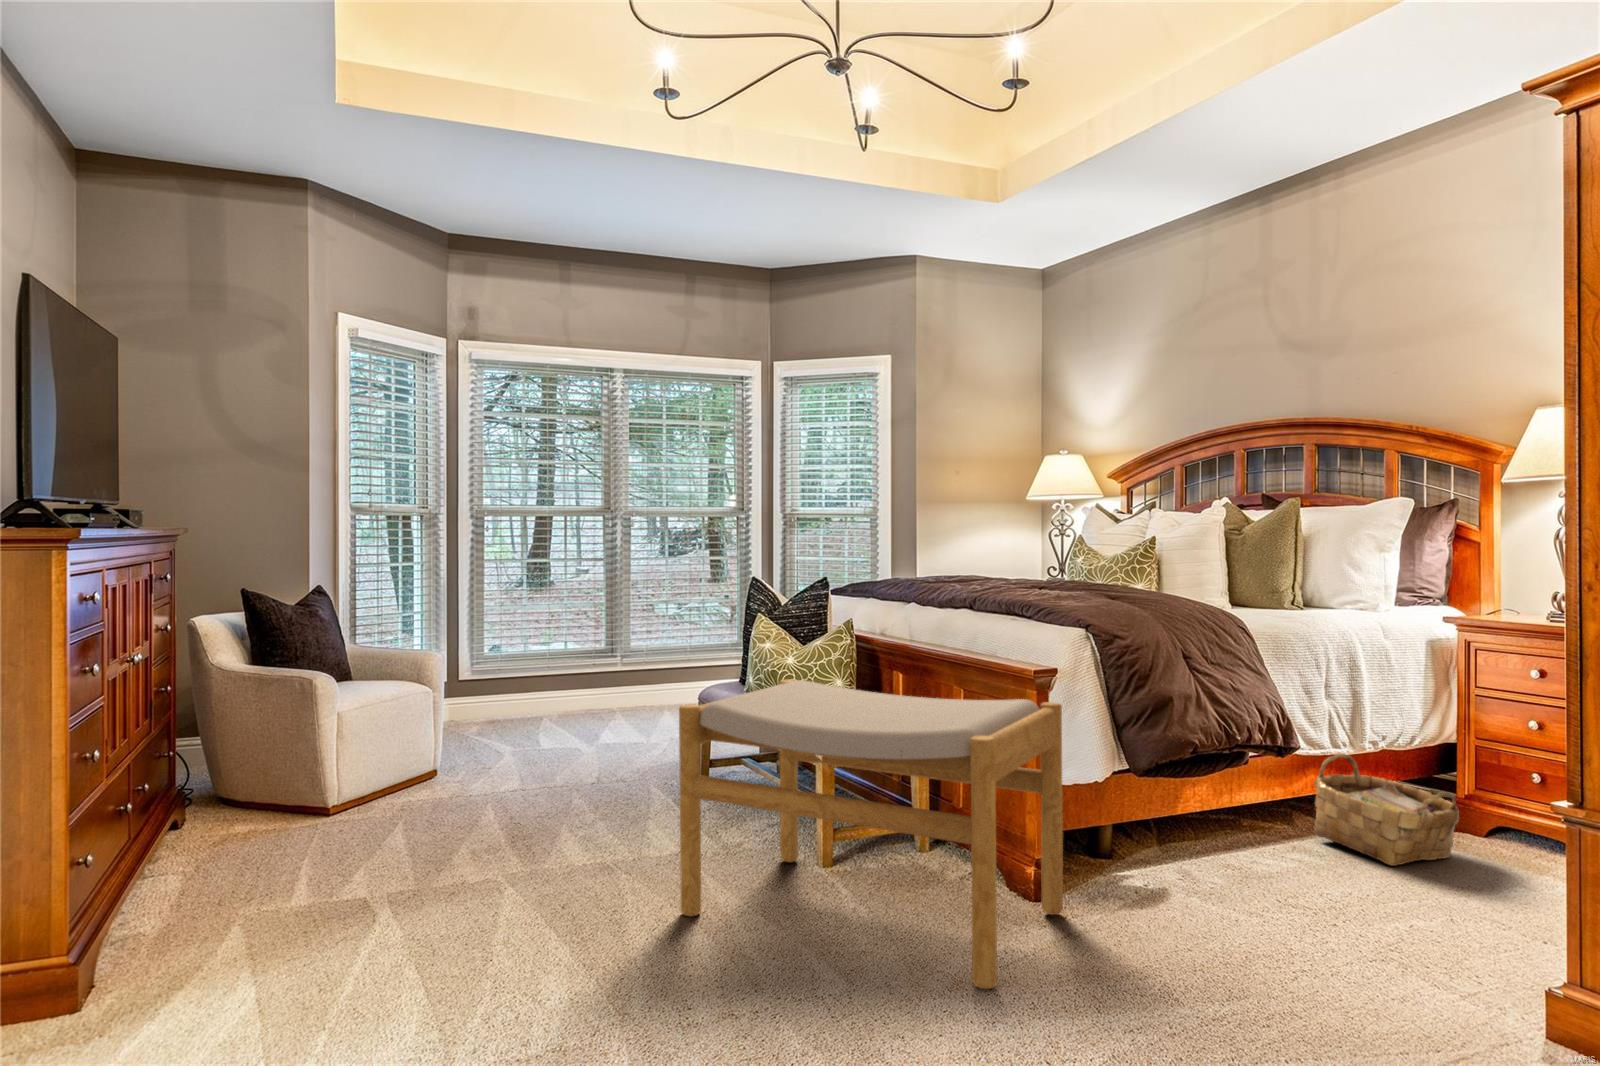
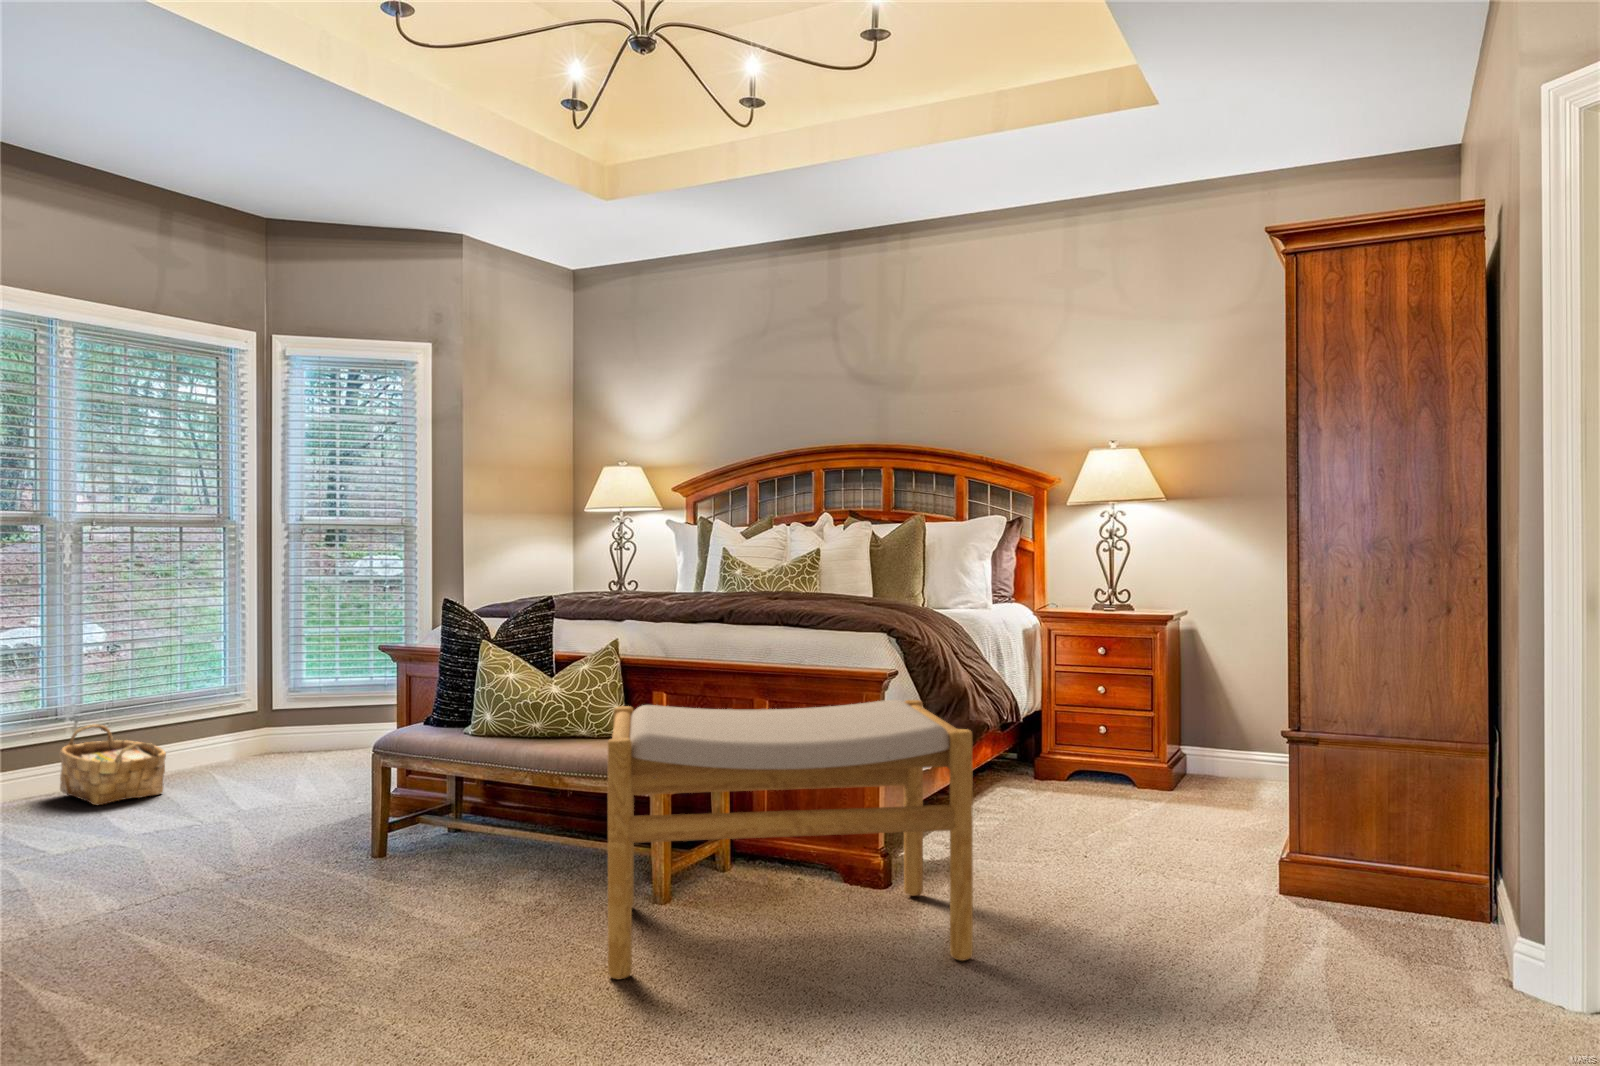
woven basket: present [1314,754,1459,866] -> present [59,724,166,805]

